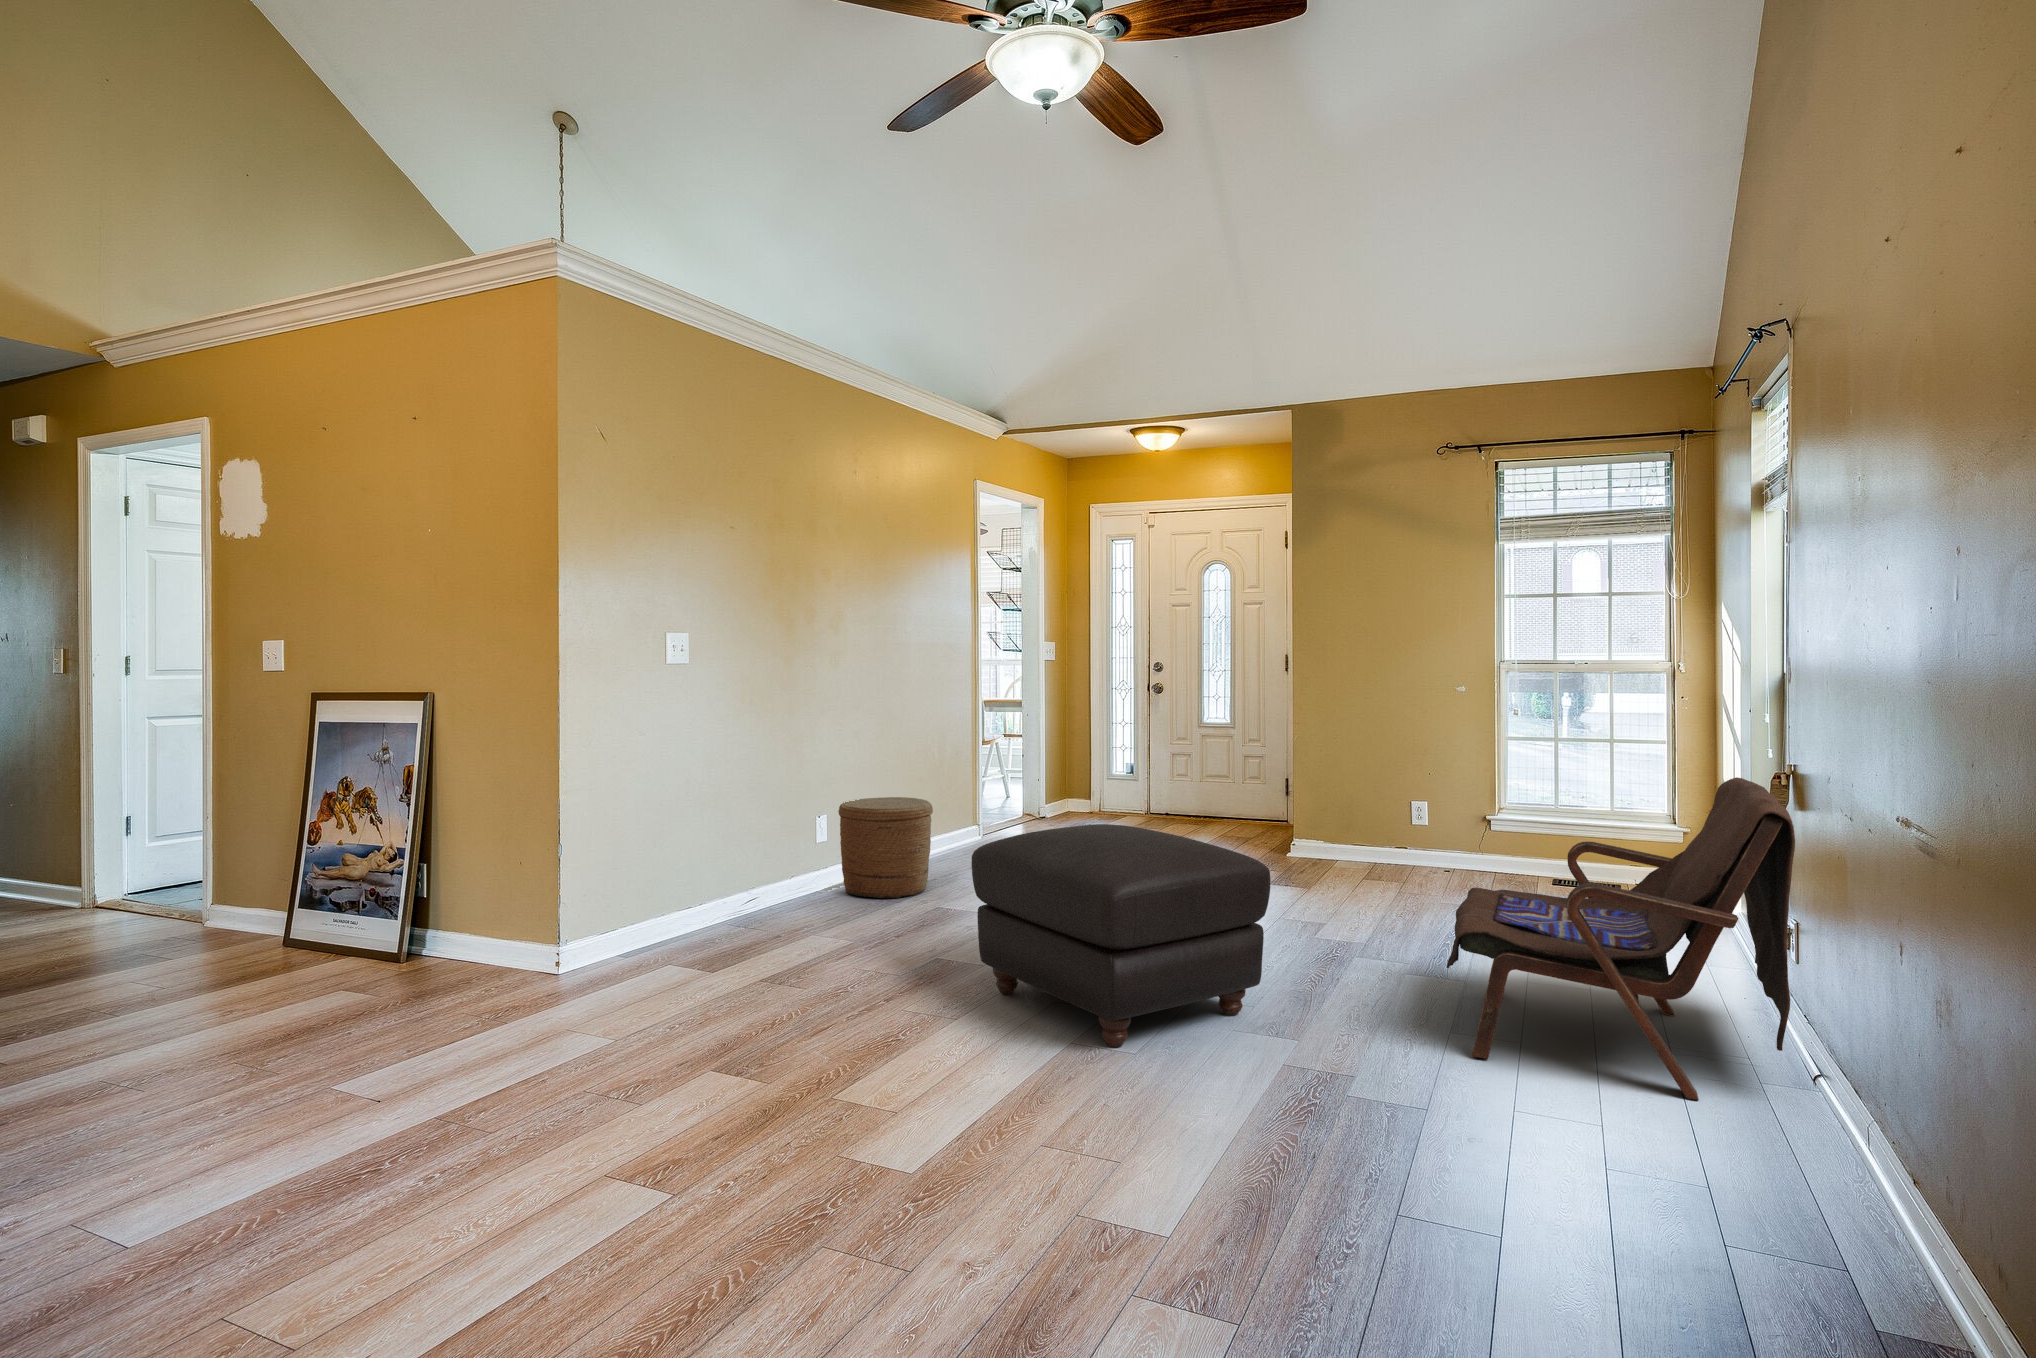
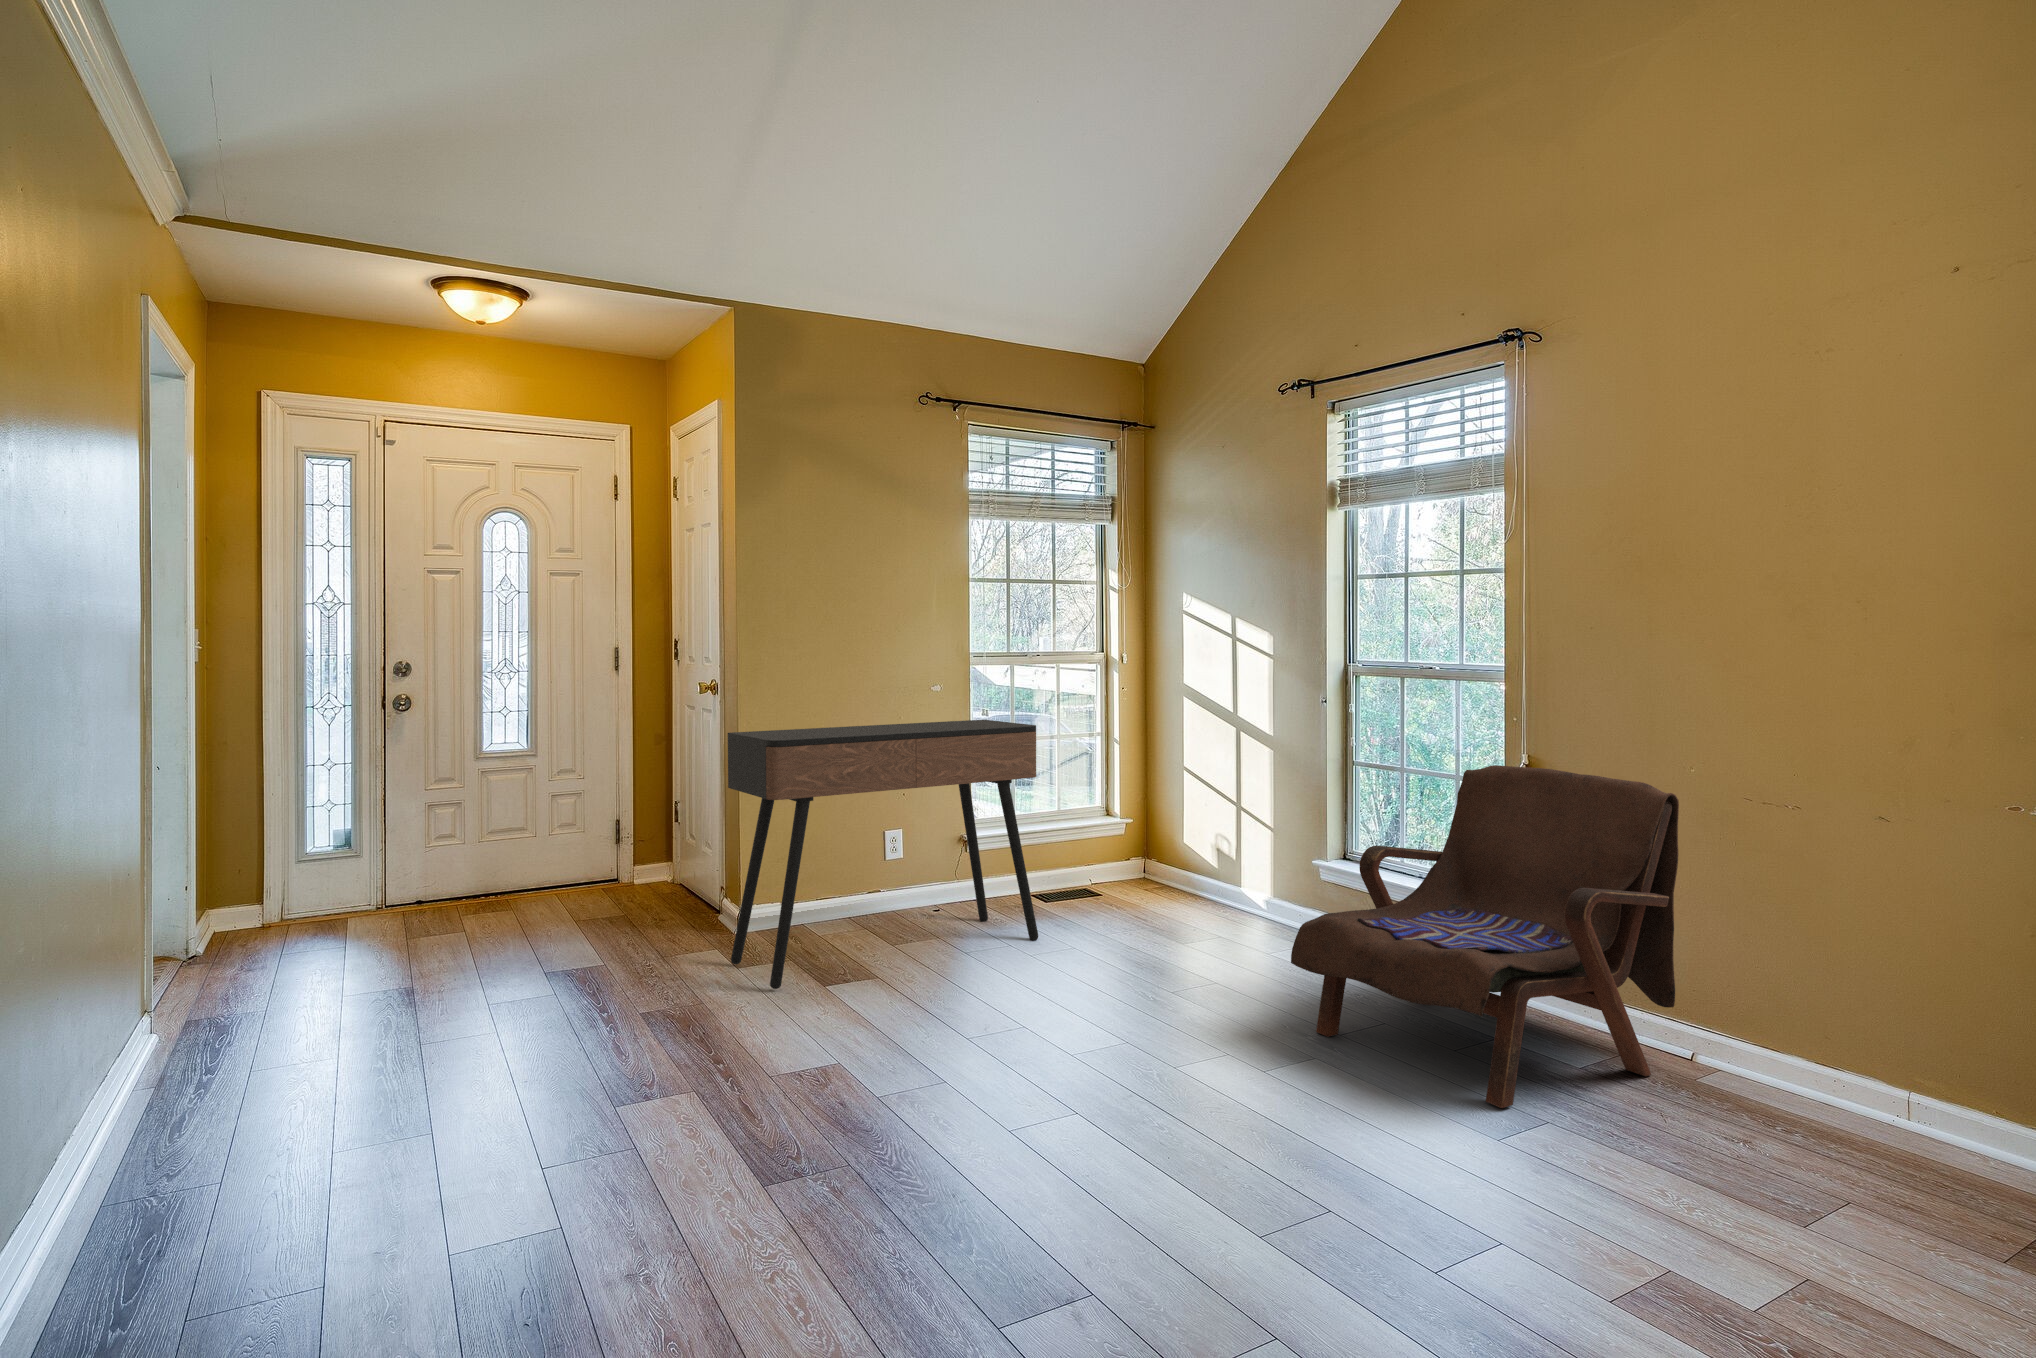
console table: none [1221,711,1464,903] -> present [728,720,1038,989]
woven basket: present [838,797,933,898] -> none [71,974,336,1249]
ottoman: present [972,824,1271,1047] -> none [941,934,1385,1298]

